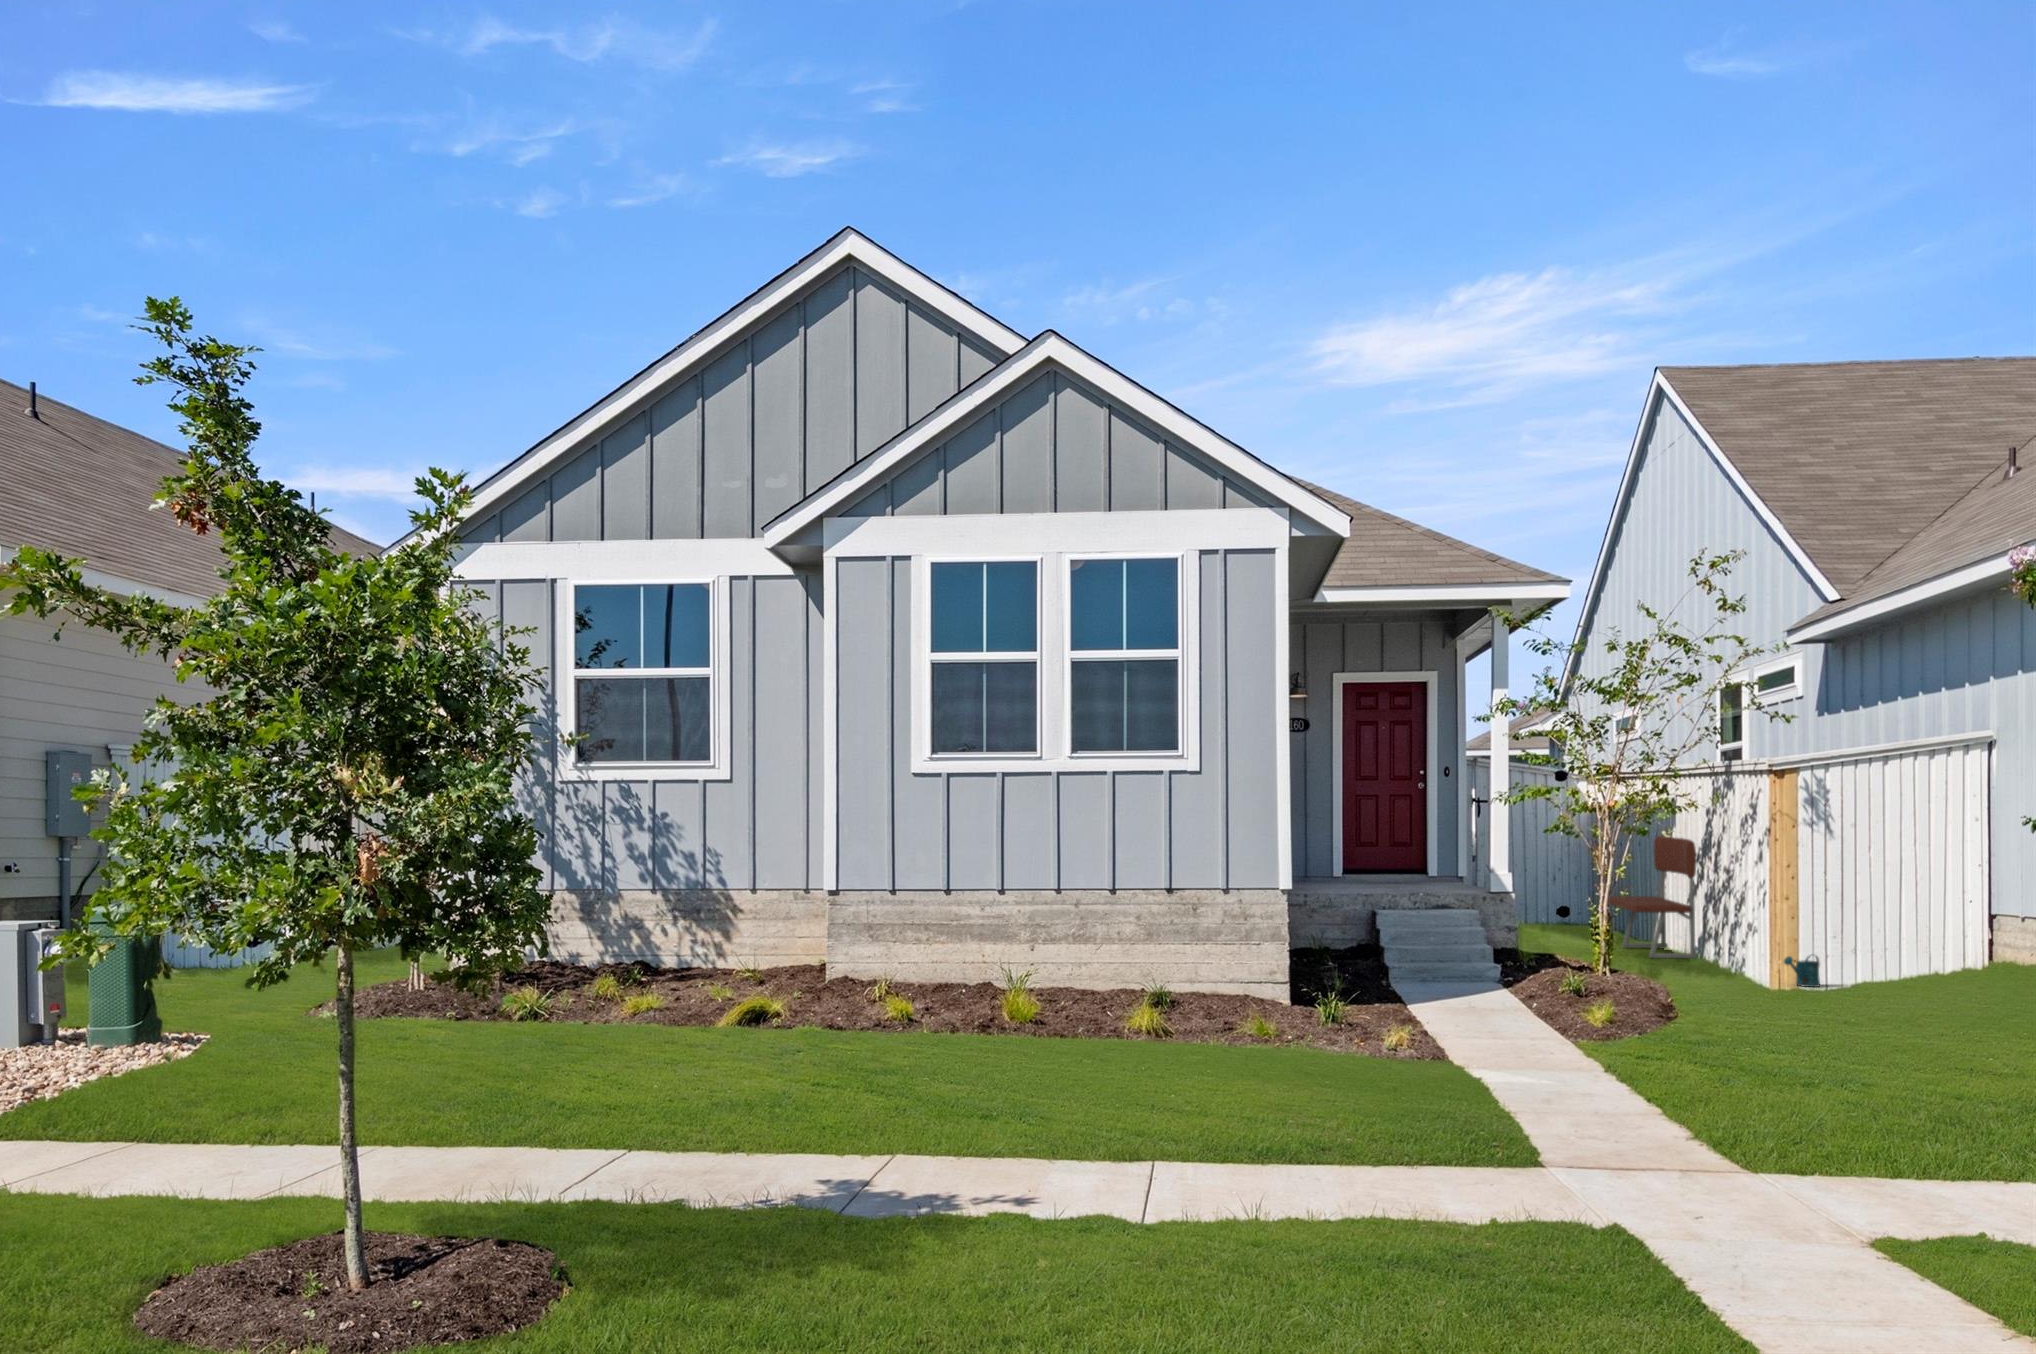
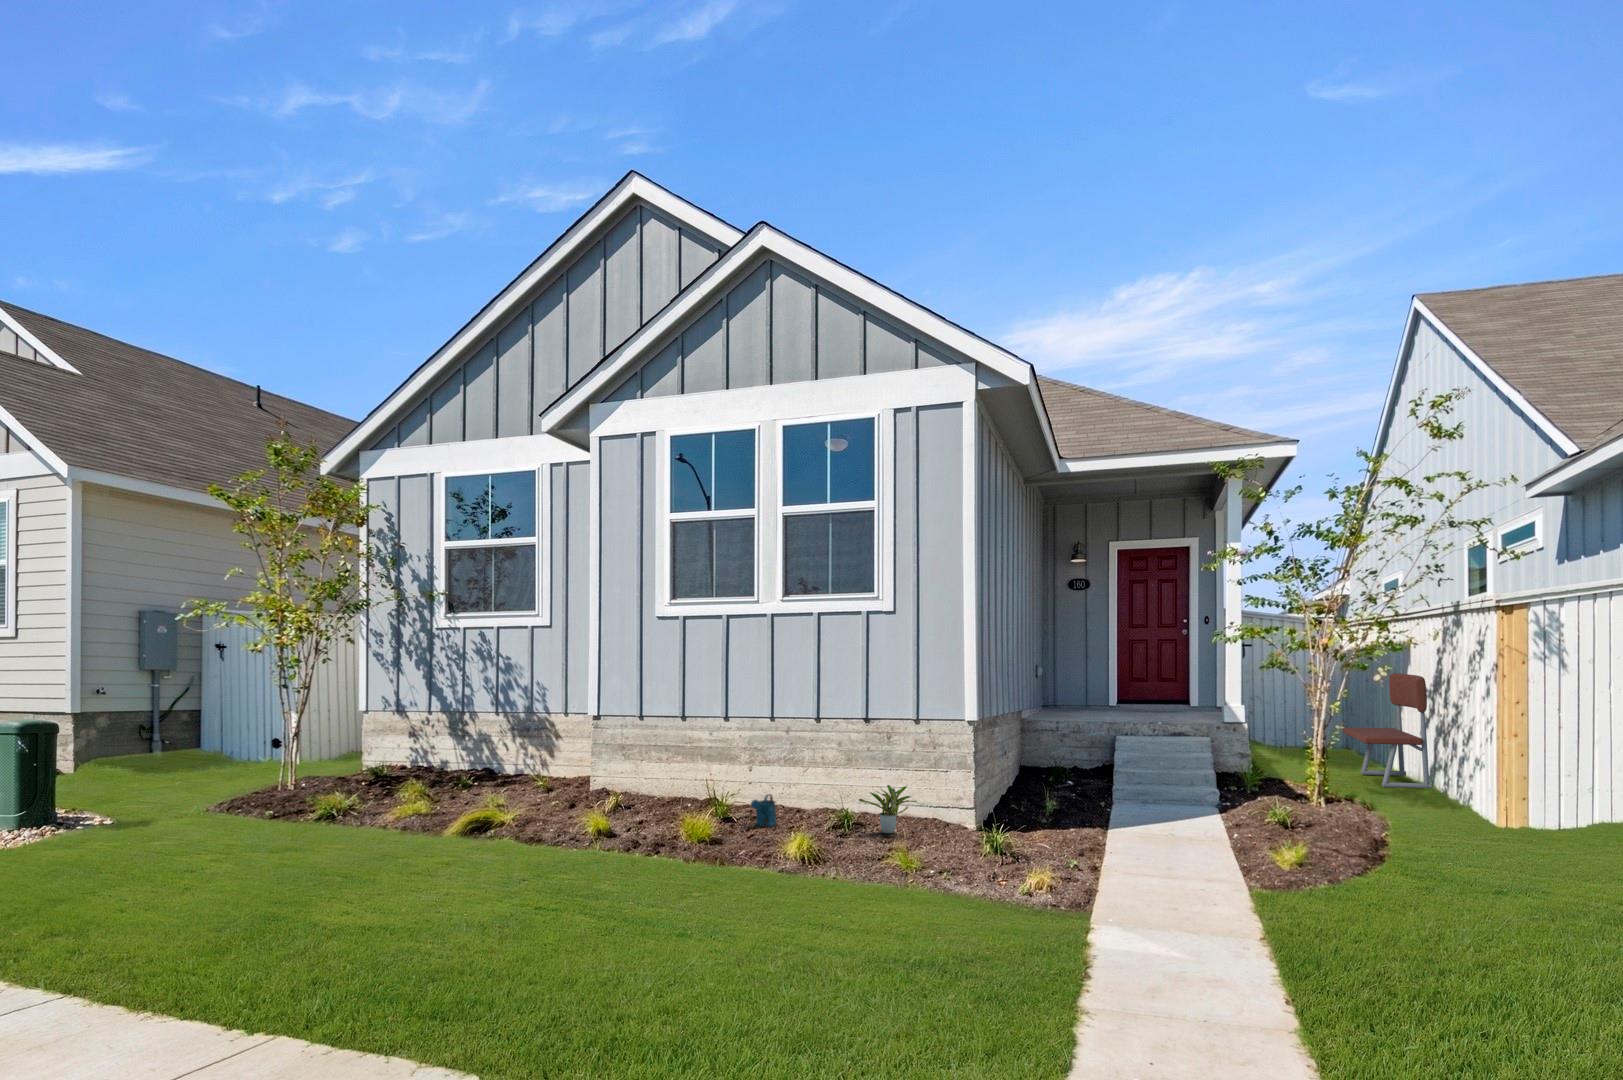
potted plant: none [1170,956,1233,1008] -> present [859,785,917,834]
watering can: present [1784,956,1820,987] -> present [751,794,777,827]

